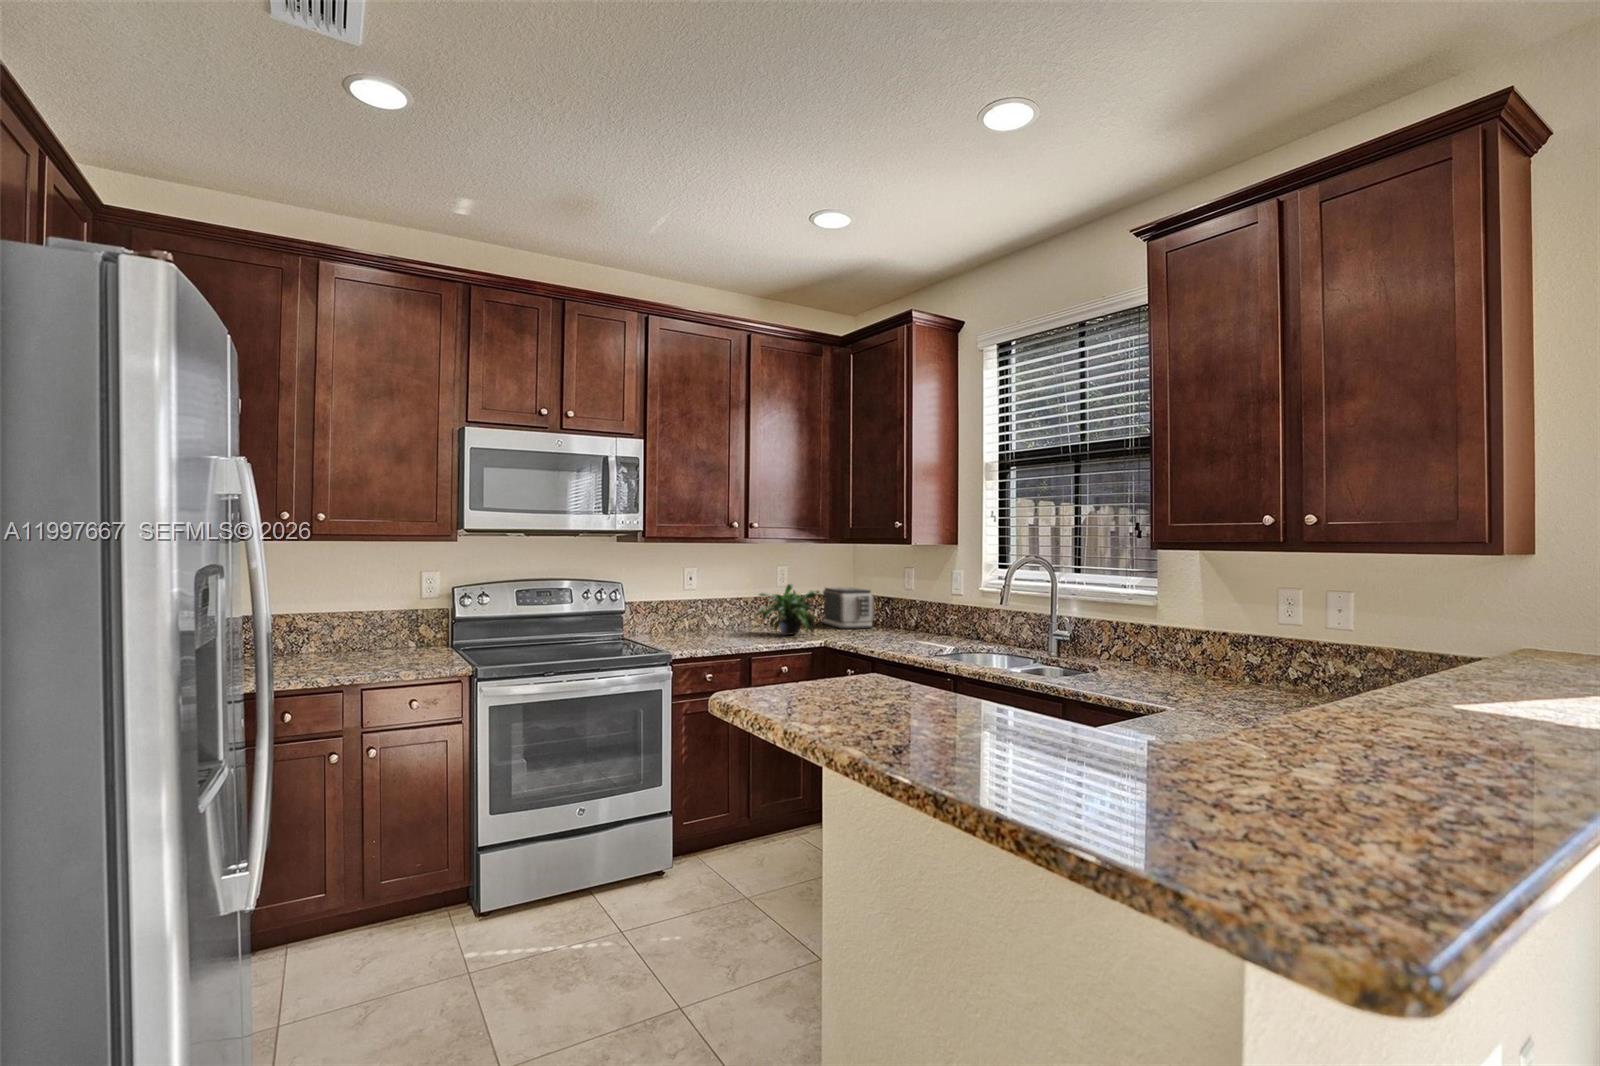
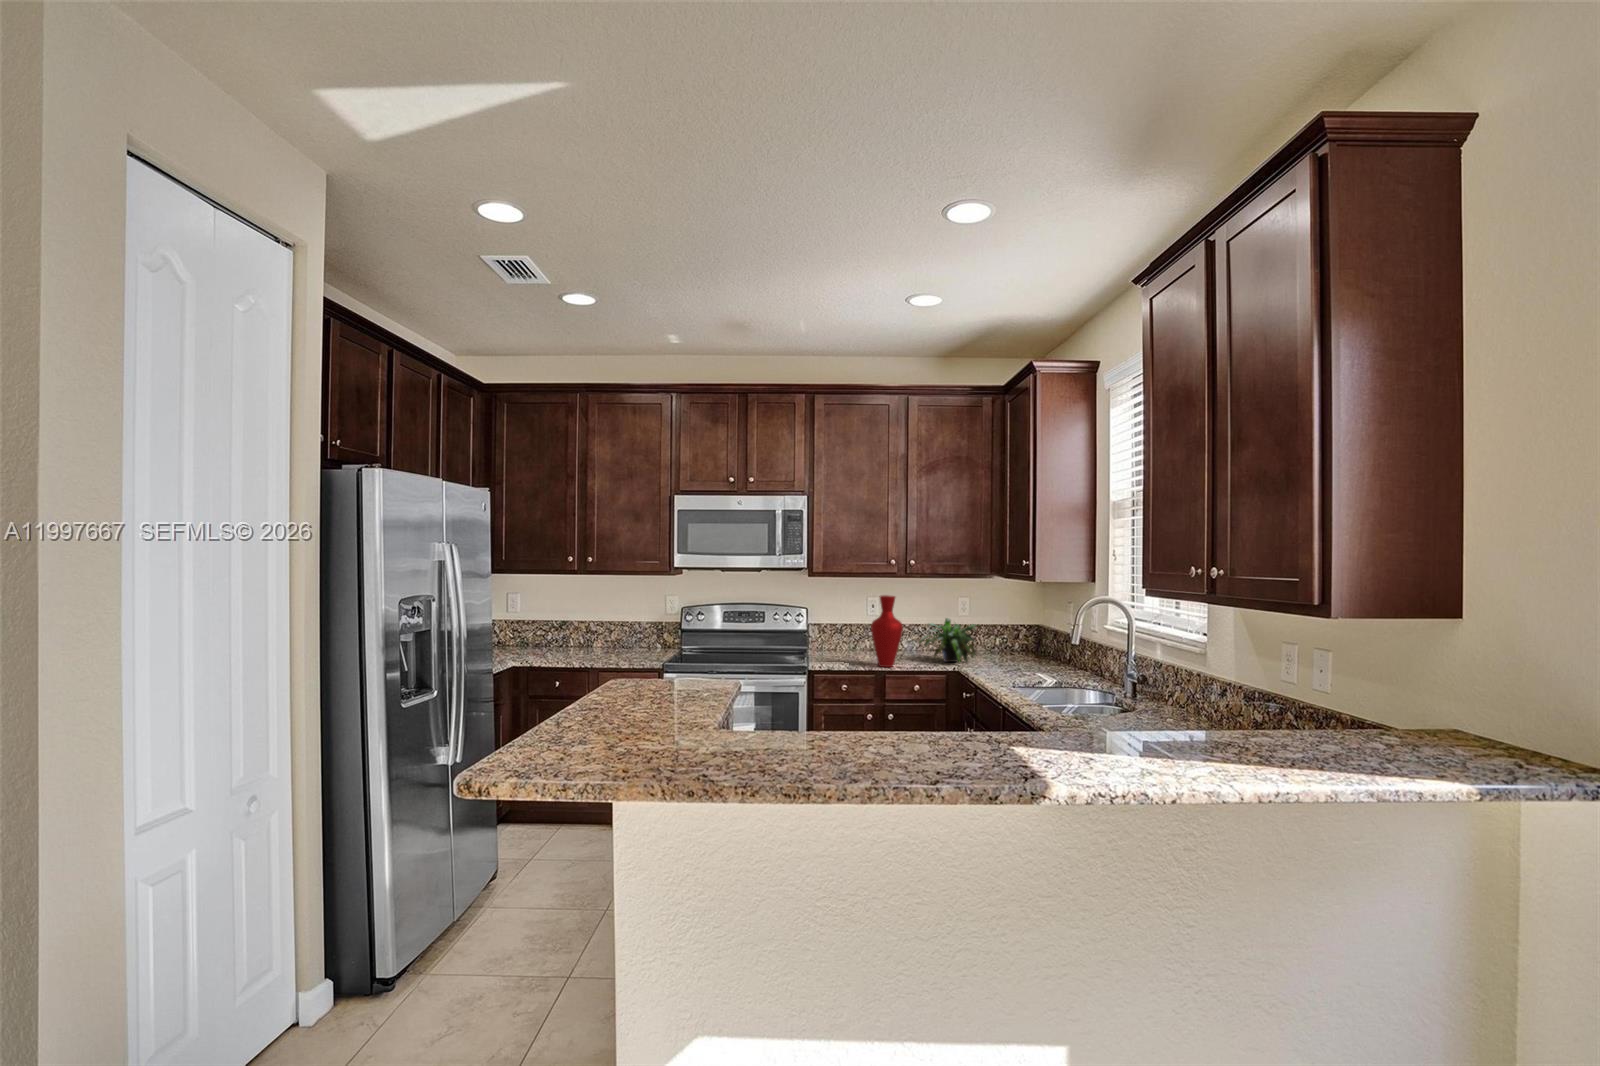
vase: none [712,559,750,644] -> present [871,595,903,667]
toaster: present [823,587,874,629] -> none [1005,619,1045,661]

